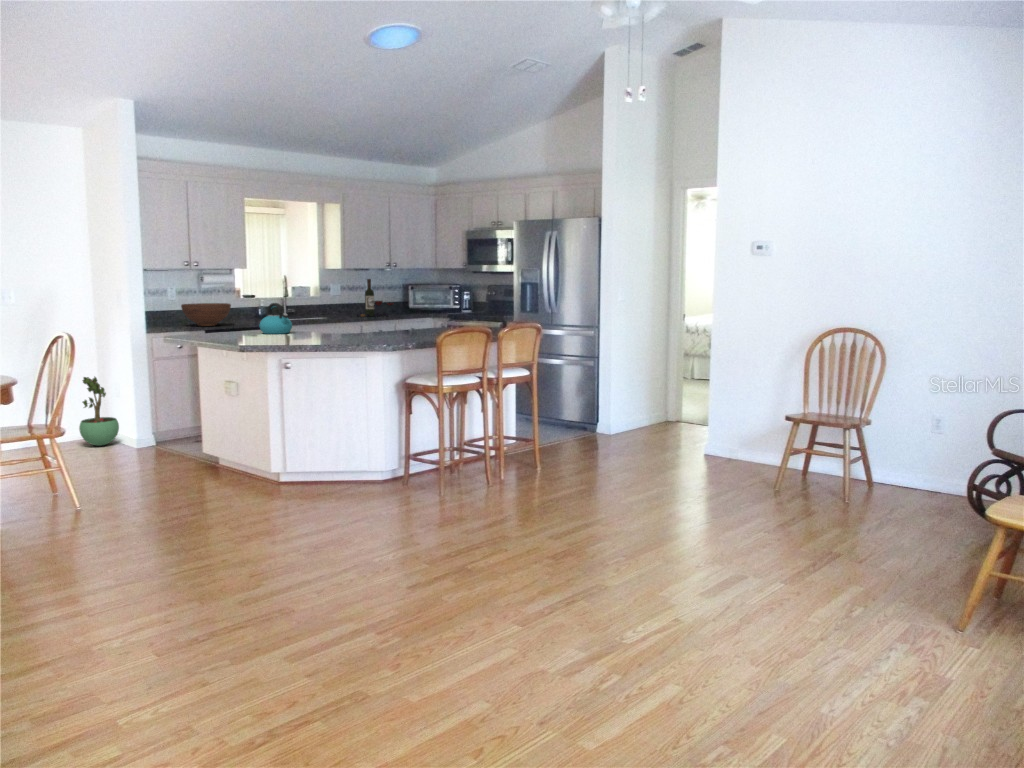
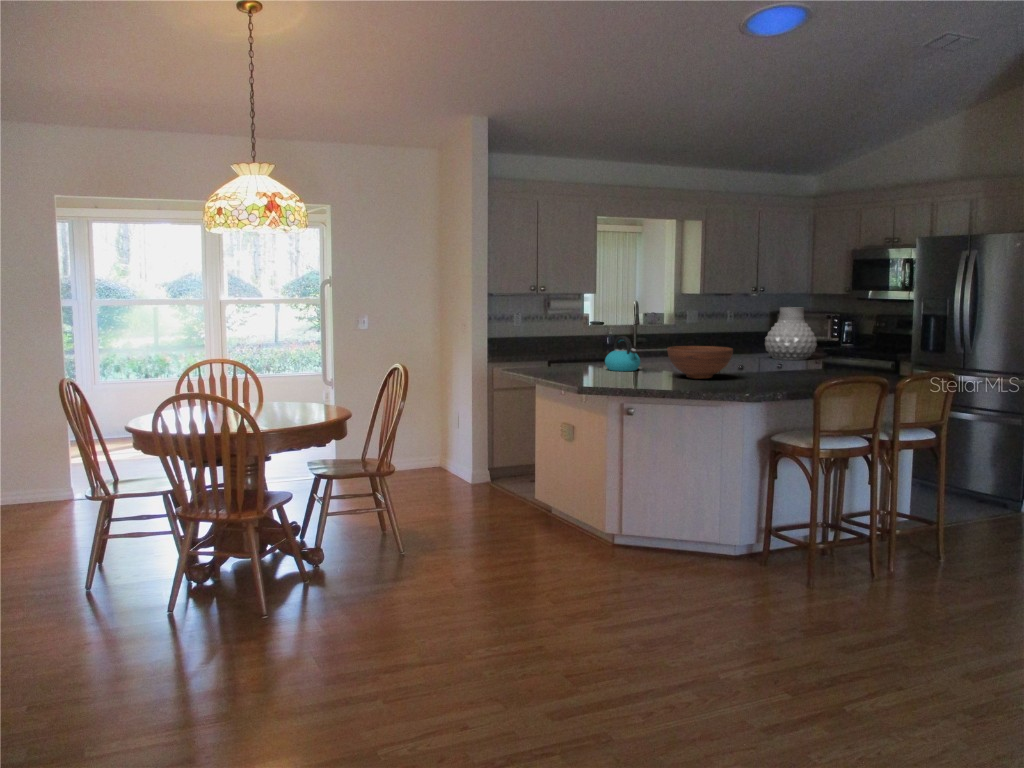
wine bottle: present [356,279,393,317] -> none [713,305,759,349]
vase: none [399,279,441,323] -> present [765,307,817,360]
fruit bowl: present [181,303,231,326] -> present [667,346,733,379]
potted plant: present [79,377,119,446] -> none [423,406,459,477]

